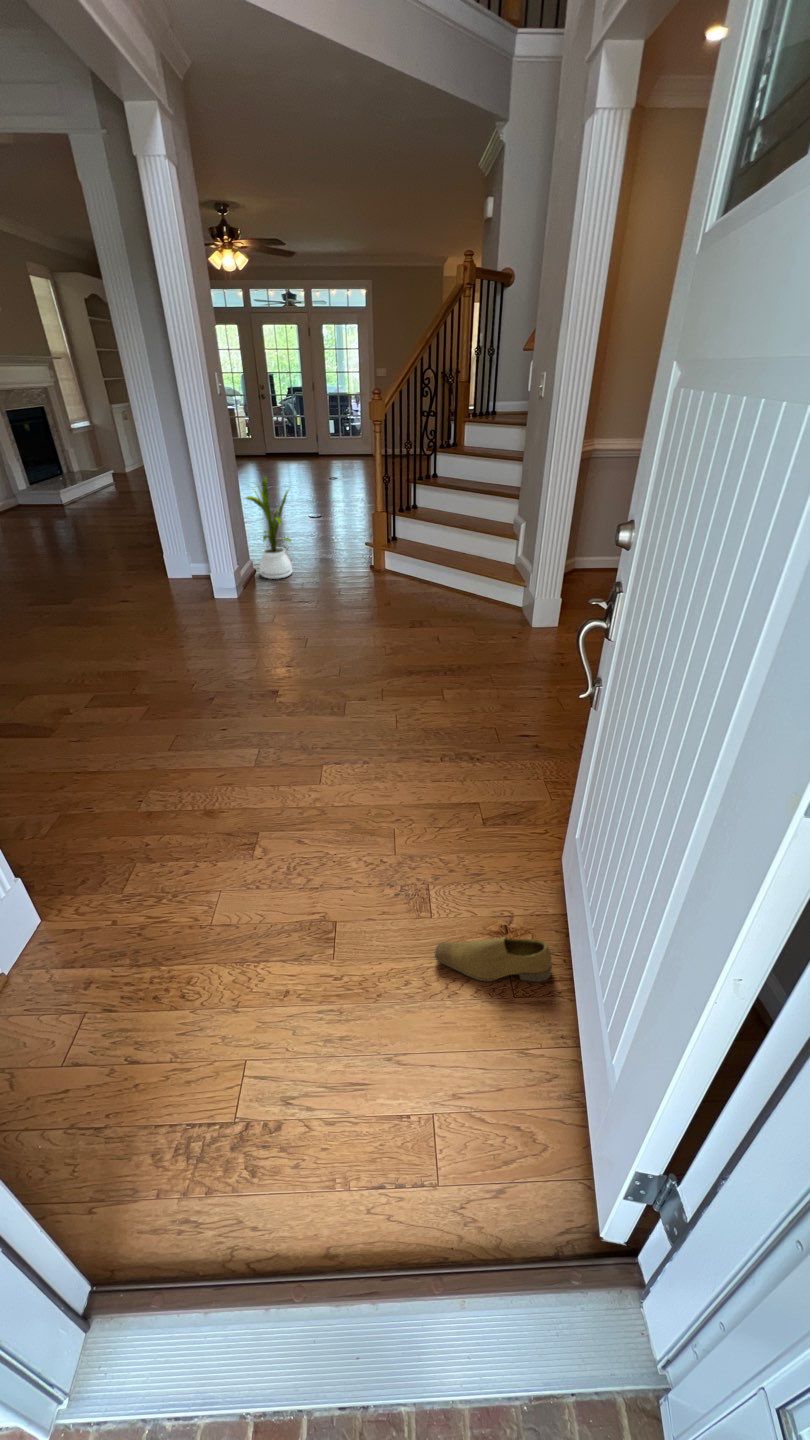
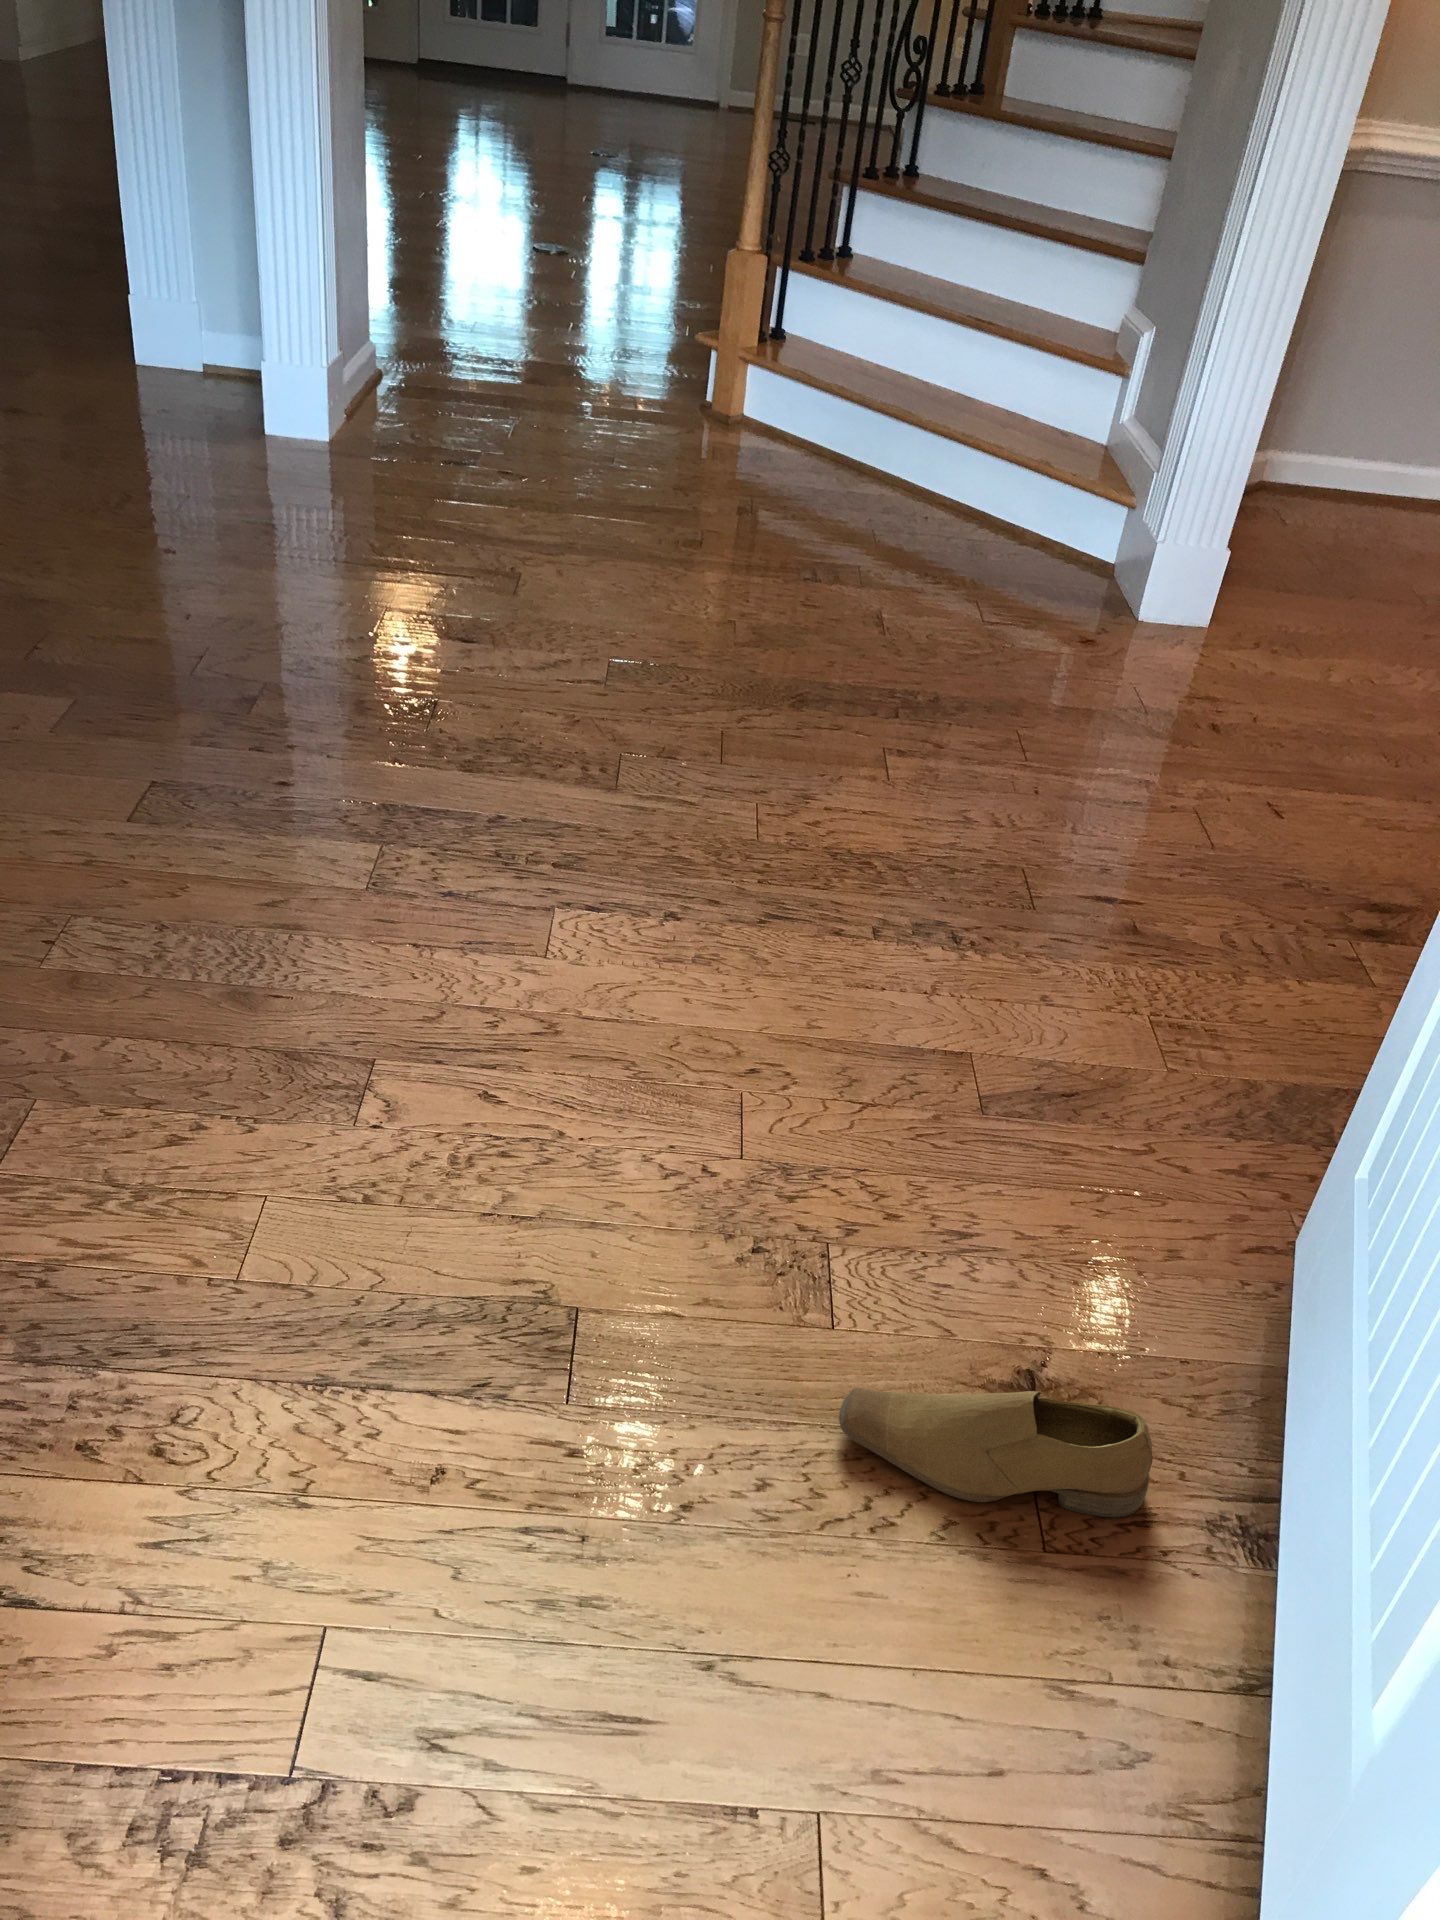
house plant: present [246,477,292,579] -> none [383,113,519,406]

